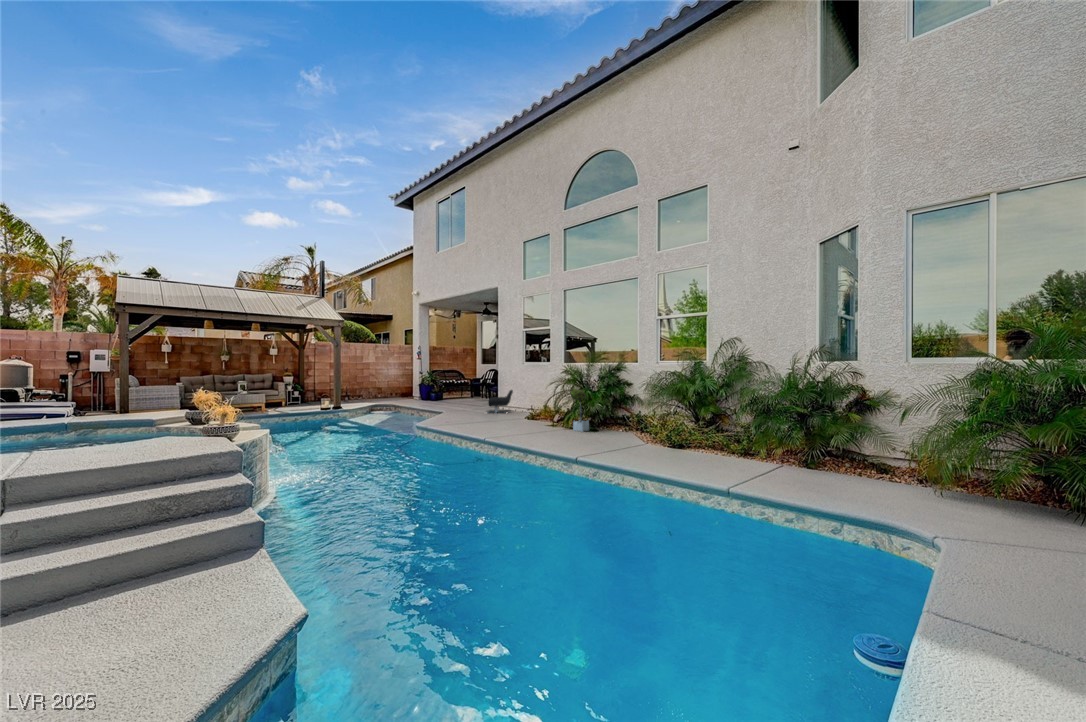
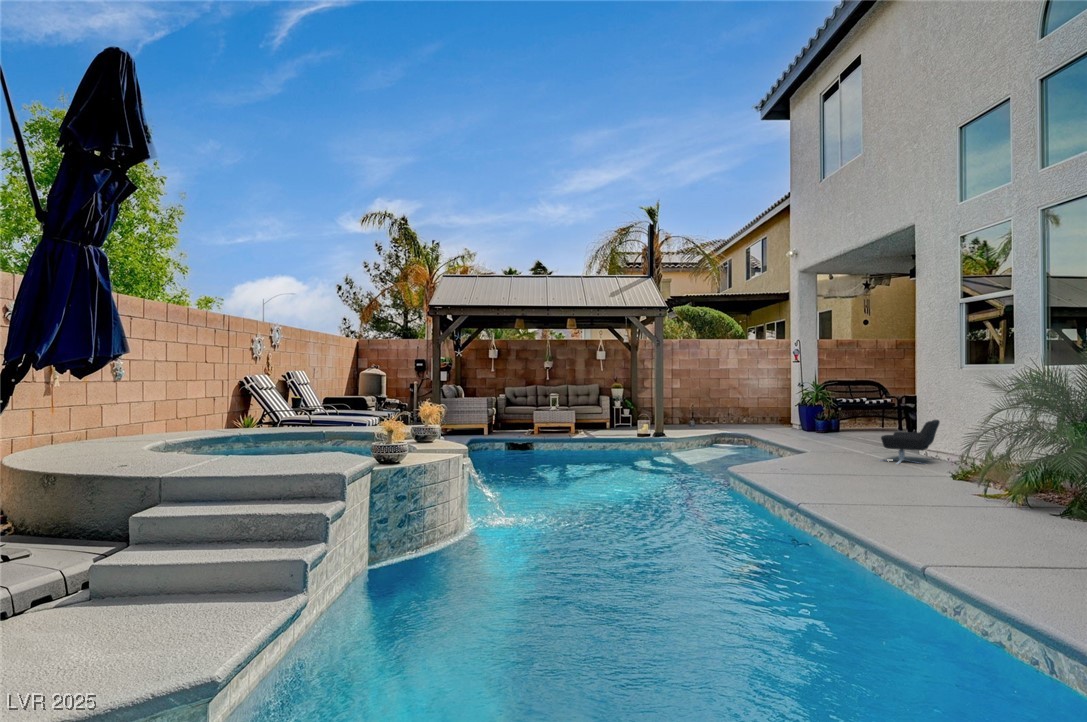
potted tree: present [571,389,589,432] -> none [1010,421,1061,517]

